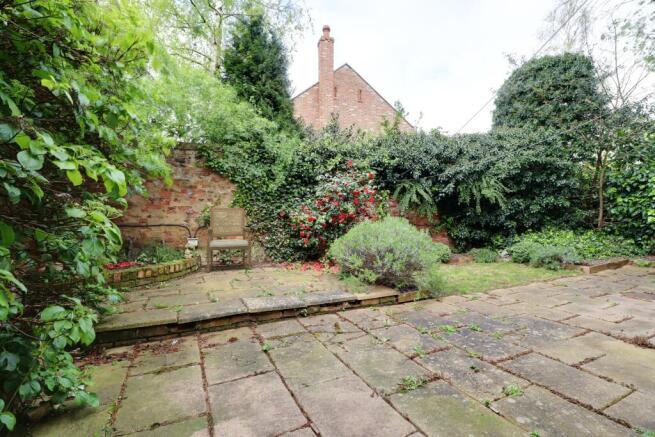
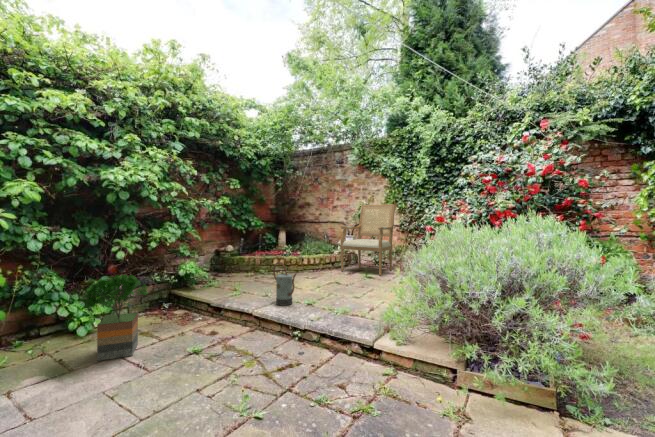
watering can: none [237,262,271,301] -> present [273,262,296,306]
potted tree: none [165,292,233,401] -> present [82,274,148,361]

